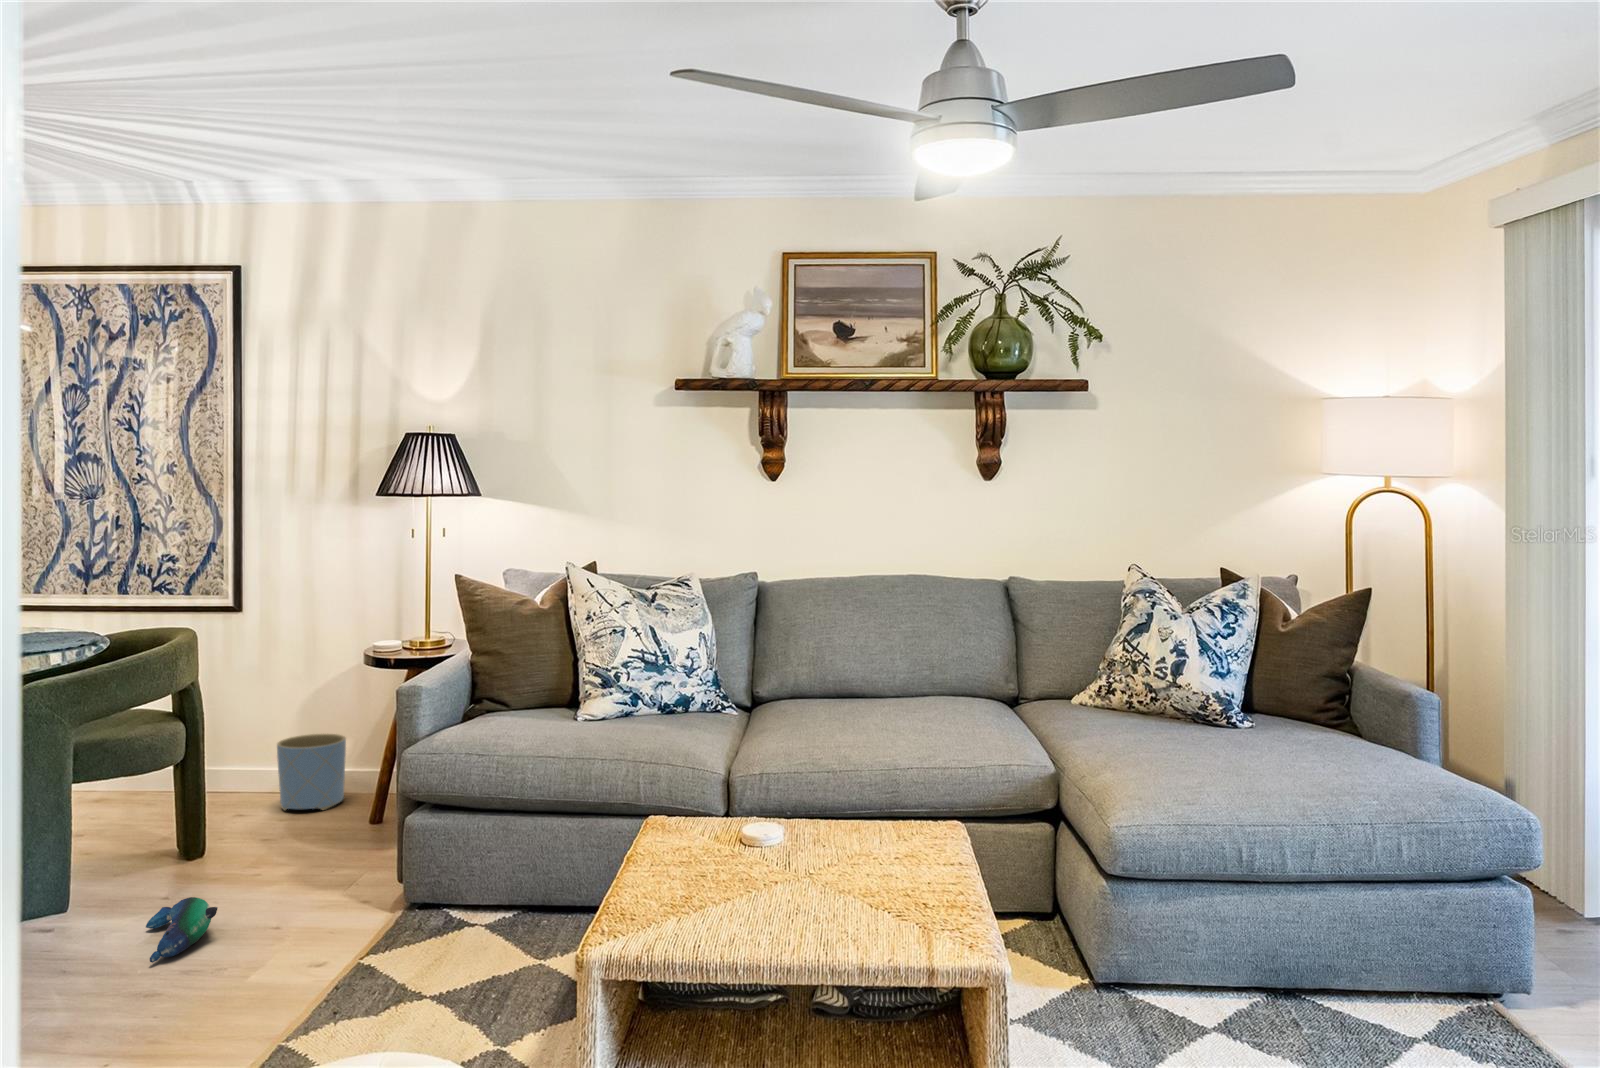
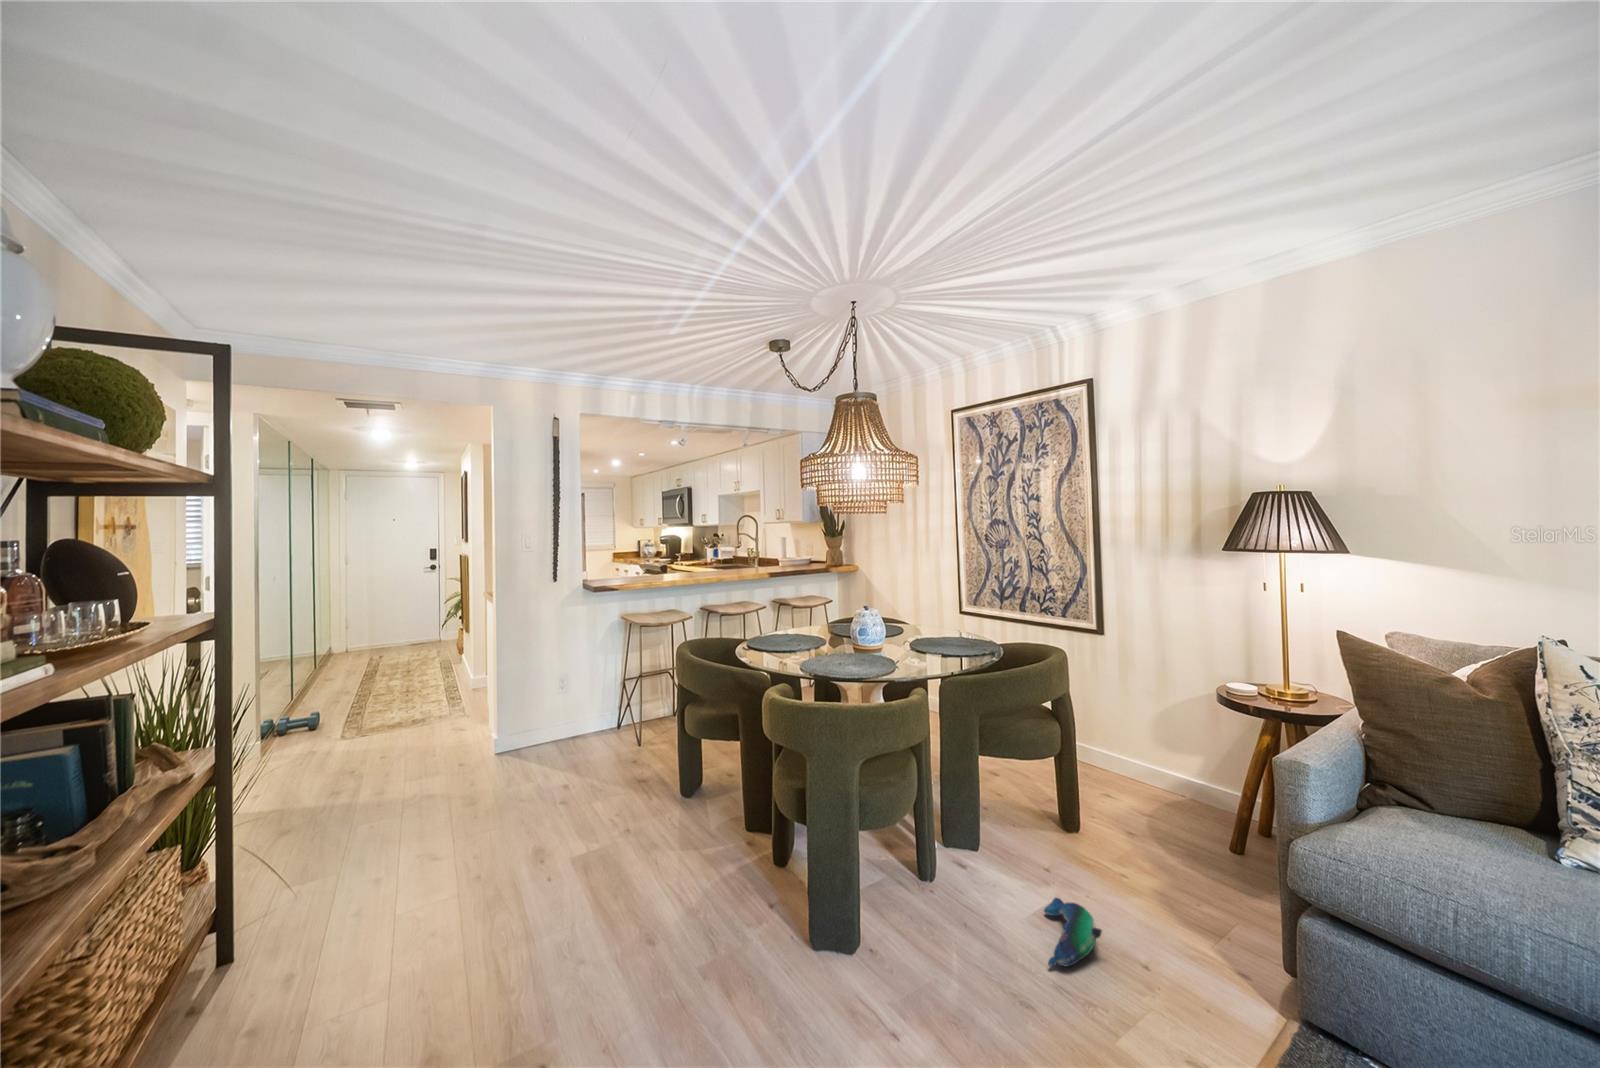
planter: present [277,734,346,810] -> none [1134,739,1195,812]

